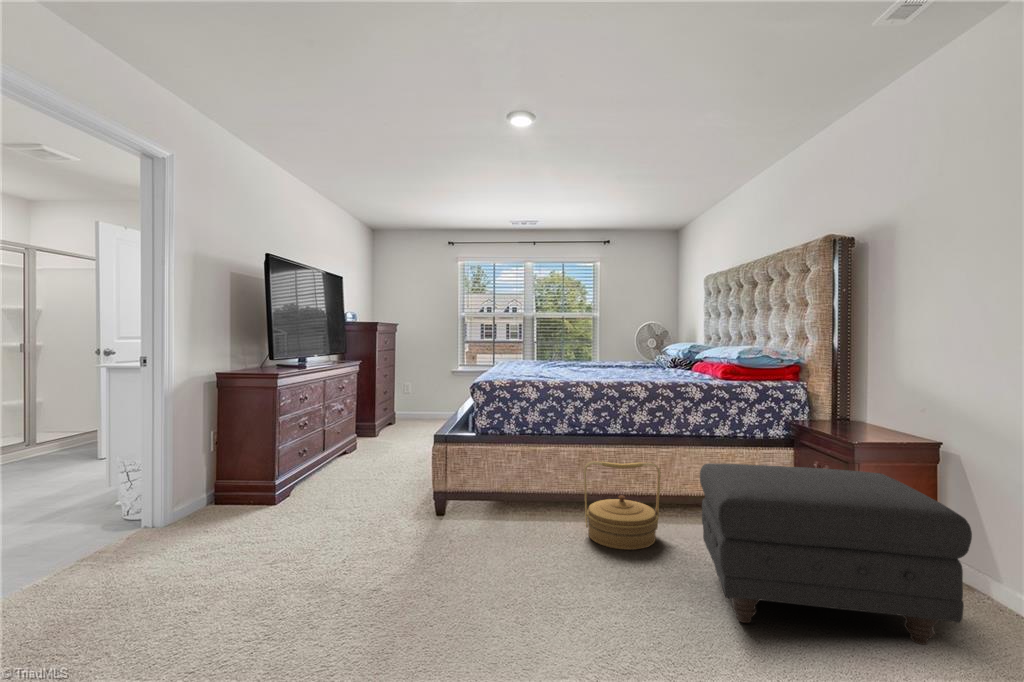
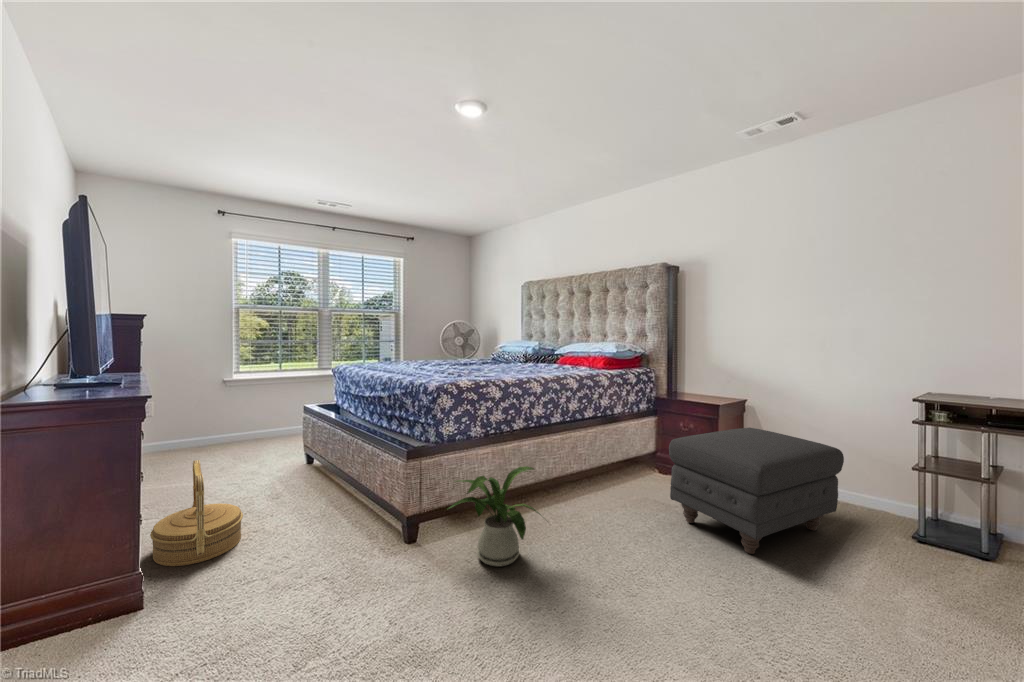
house plant: none [446,457,526,546] -> present [448,466,540,566]
woven basket: present [584,461,661,550] -> present [150,460,243,566]

